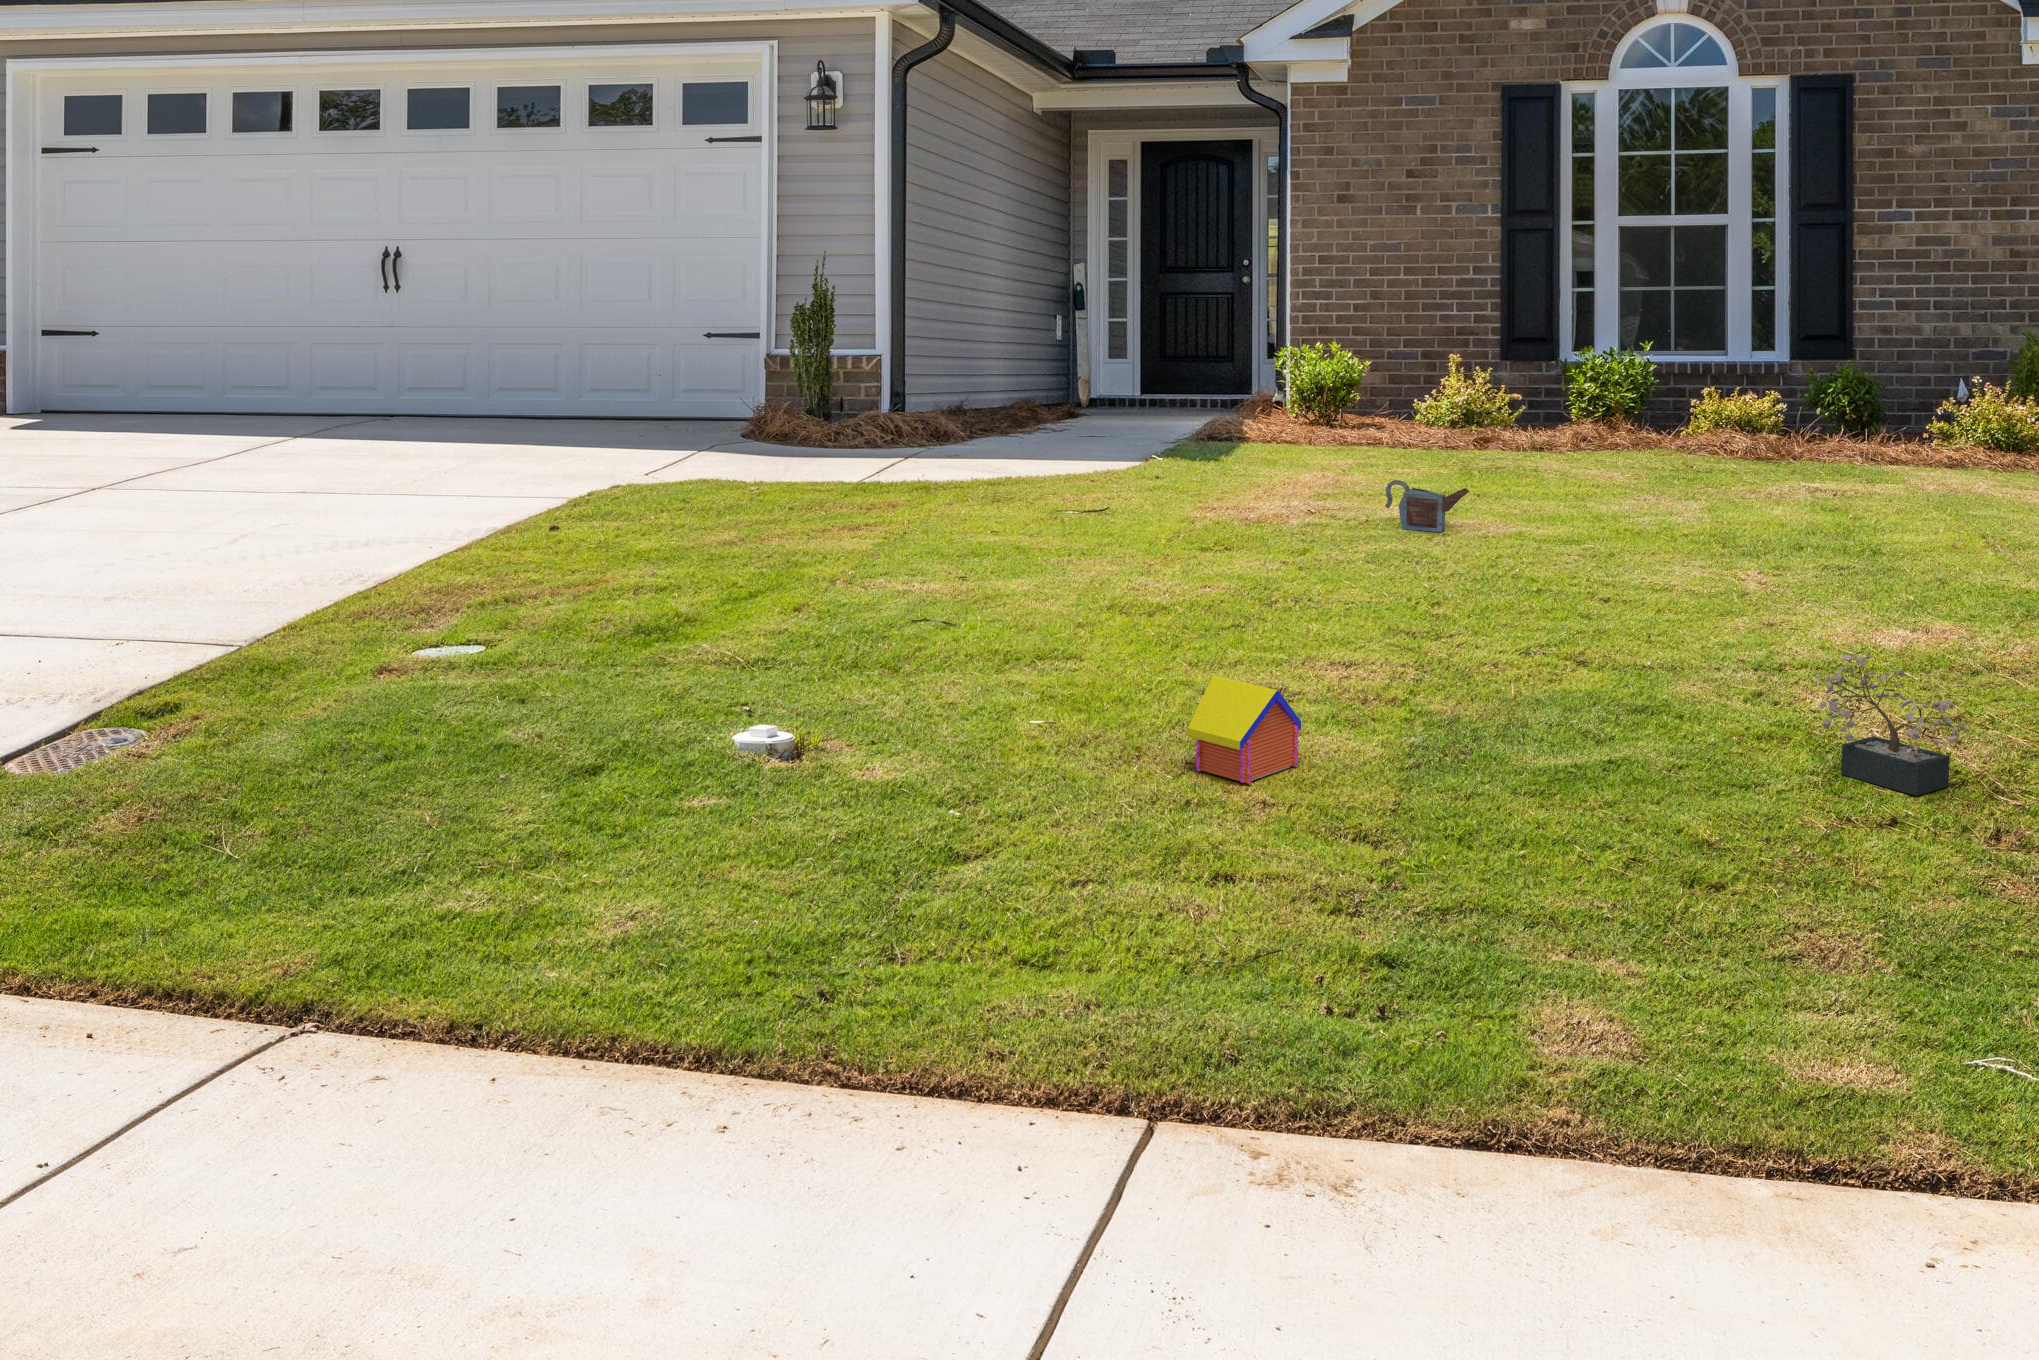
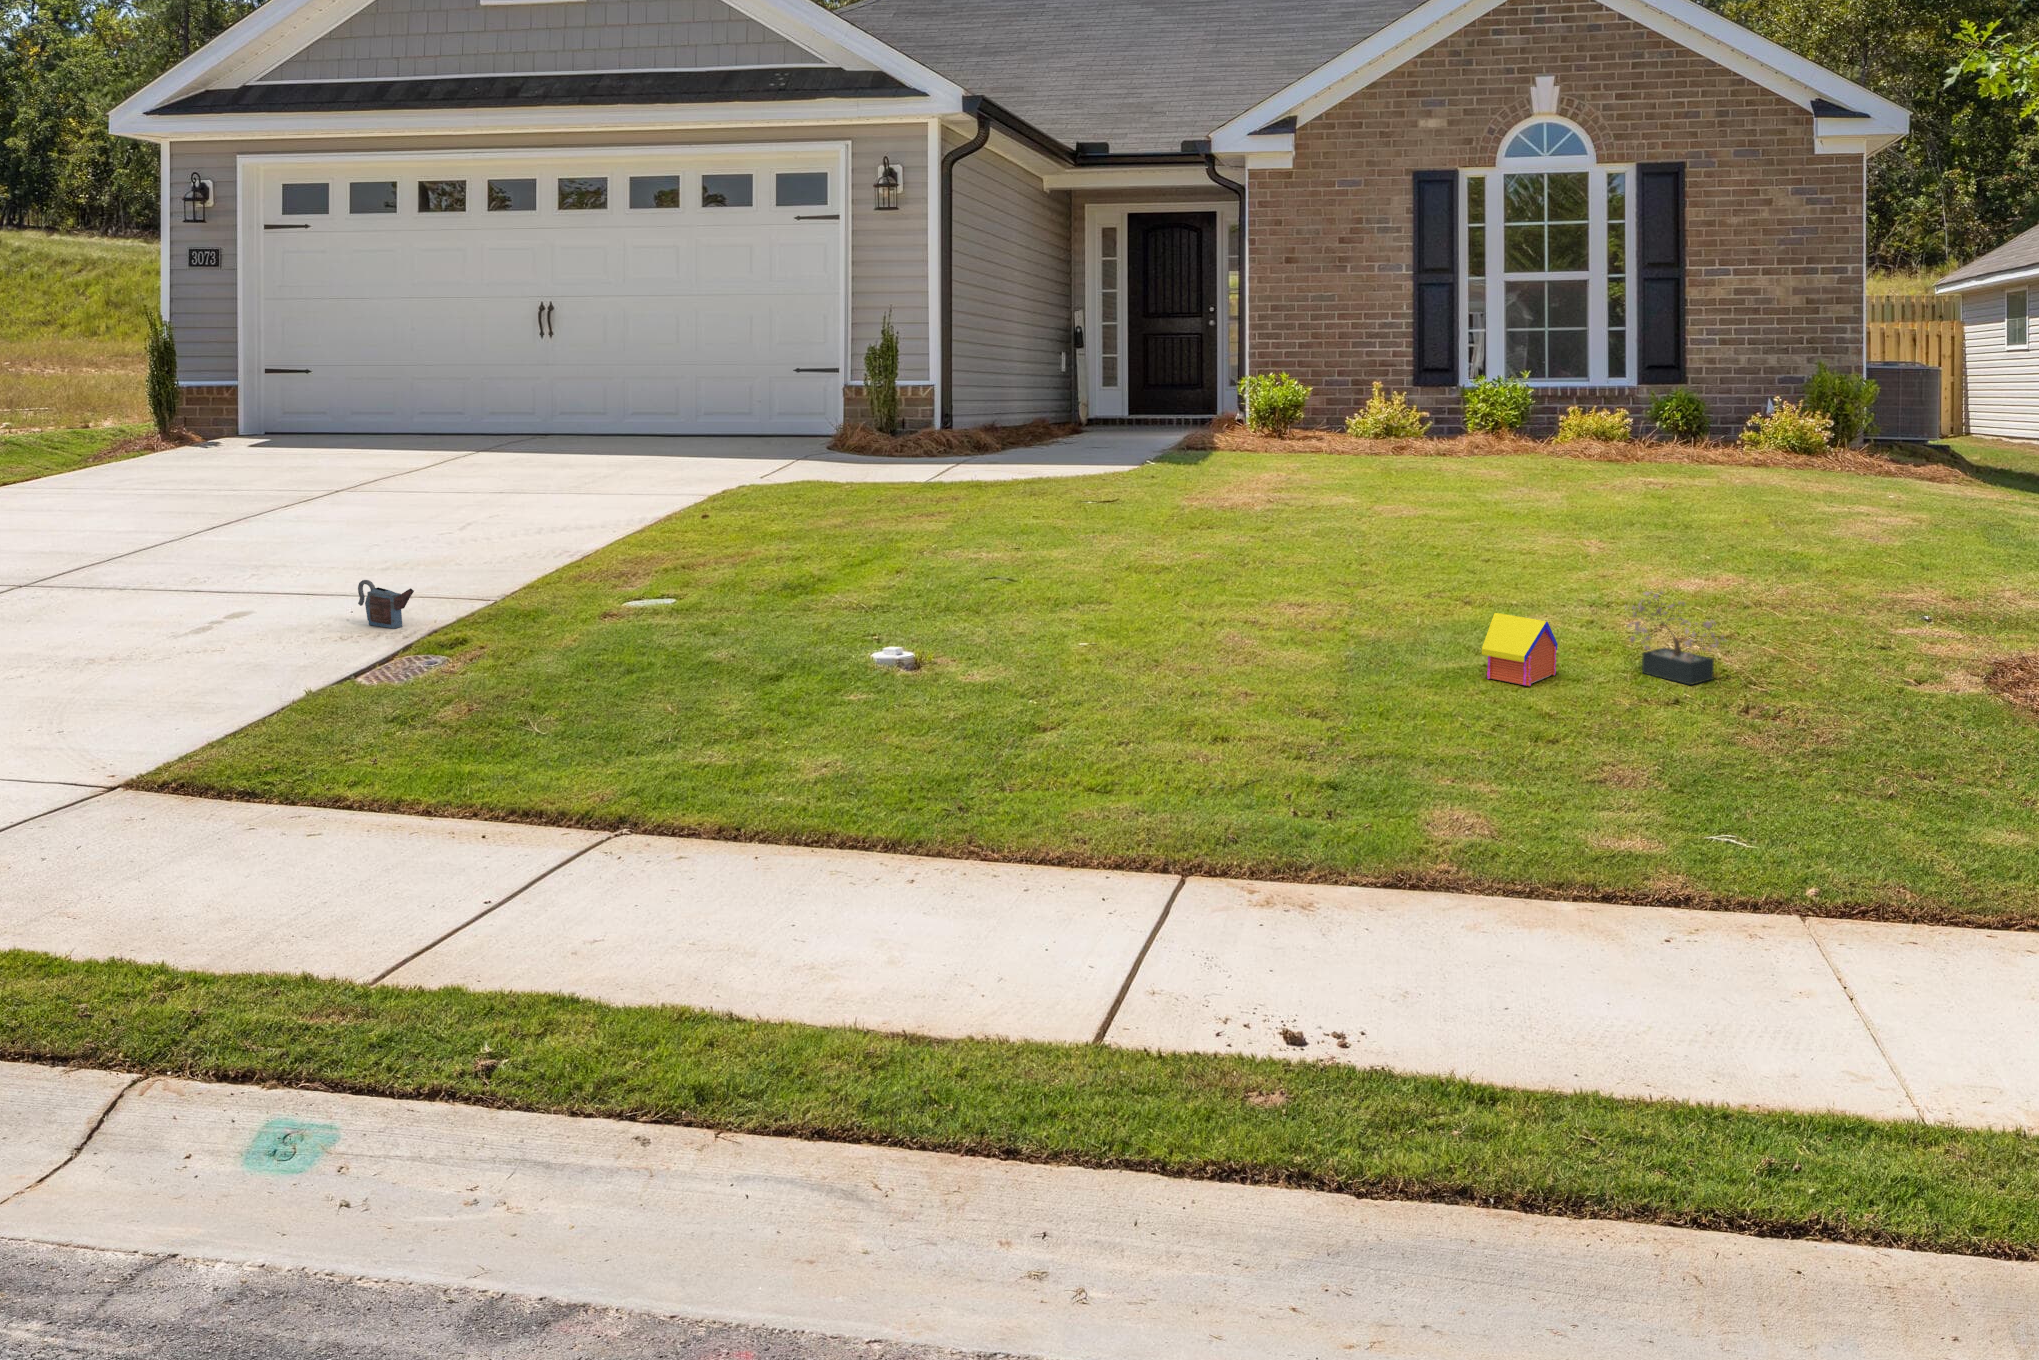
watering can: present [1385,480,1469,532] -> present [358,580,414,629]
toy house: present [1188,676,1301,784] -> present [1482,613,1558,686]

